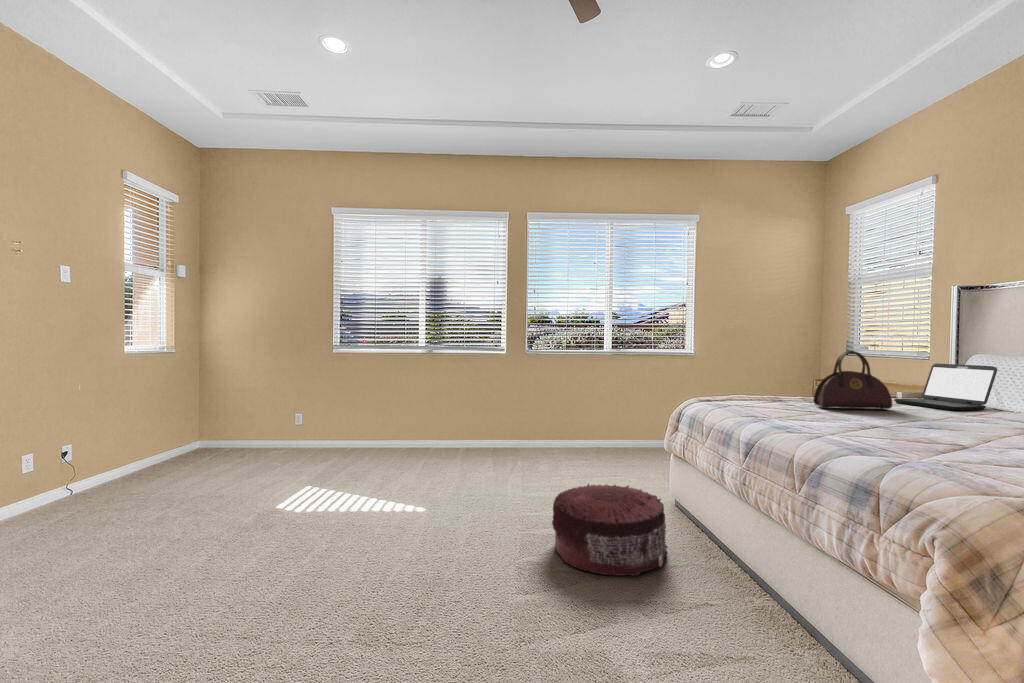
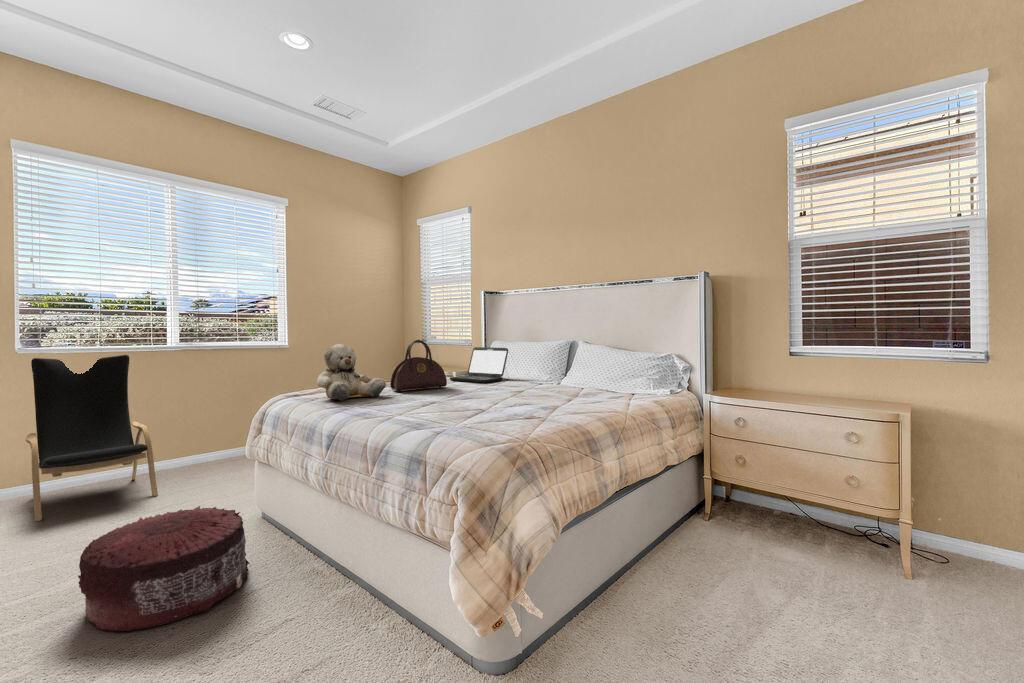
teddy bear: none [732,352,810,411] -> present [317,344,386,401]
lounge chair: none [518,355,594,470] -> present [25,355,158,521]

